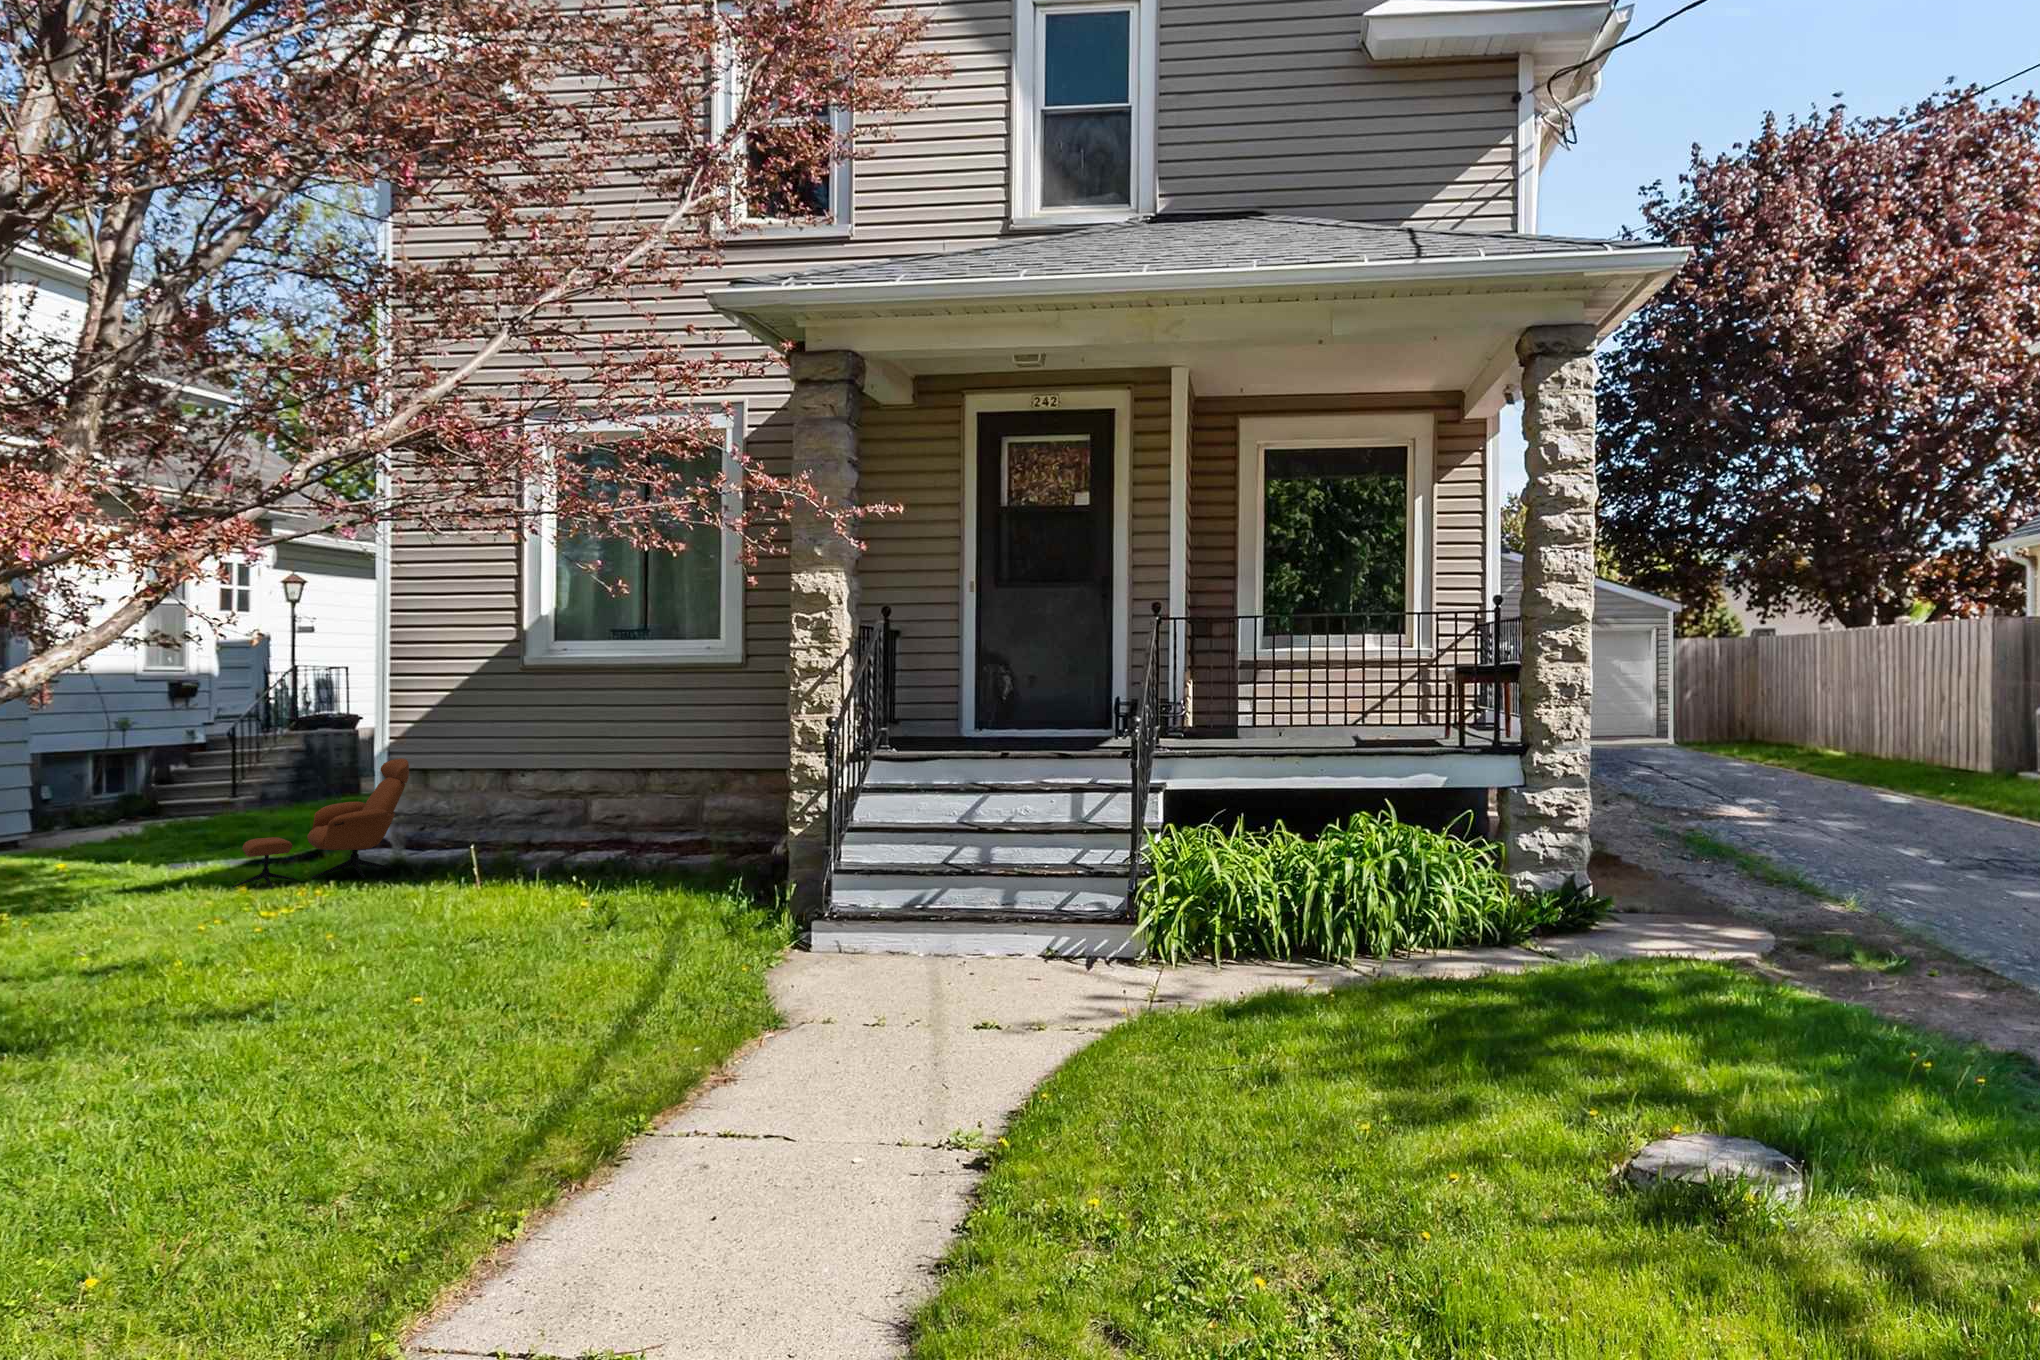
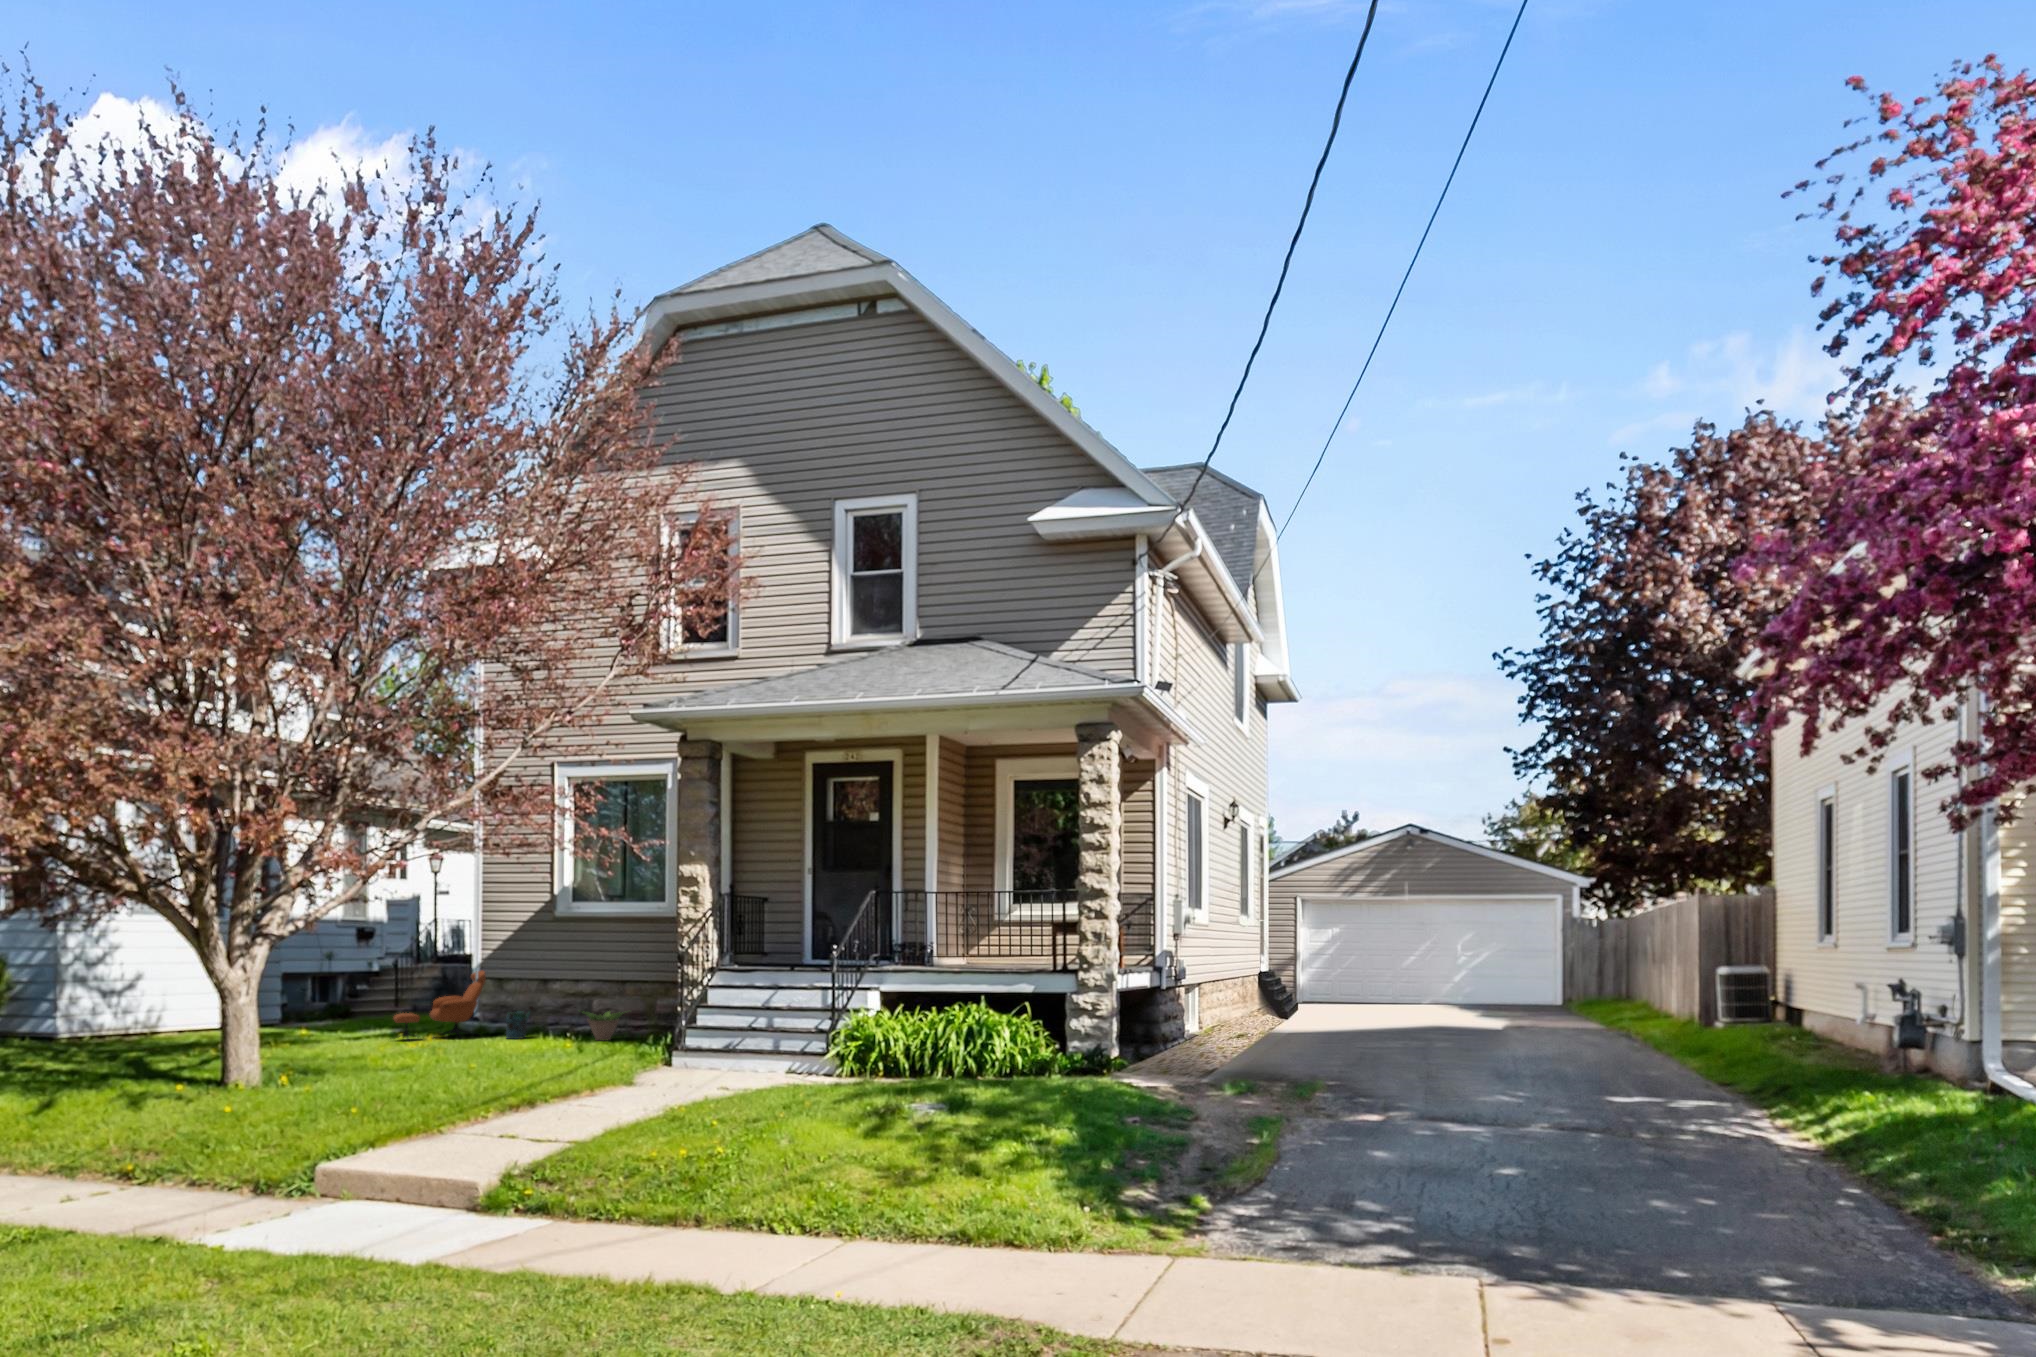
watering can: none [446,817,494,877] -> present [505,1006,534,1039]
decorative plant: none [578,823,670,877] -> present [585,1012,623,1040]

